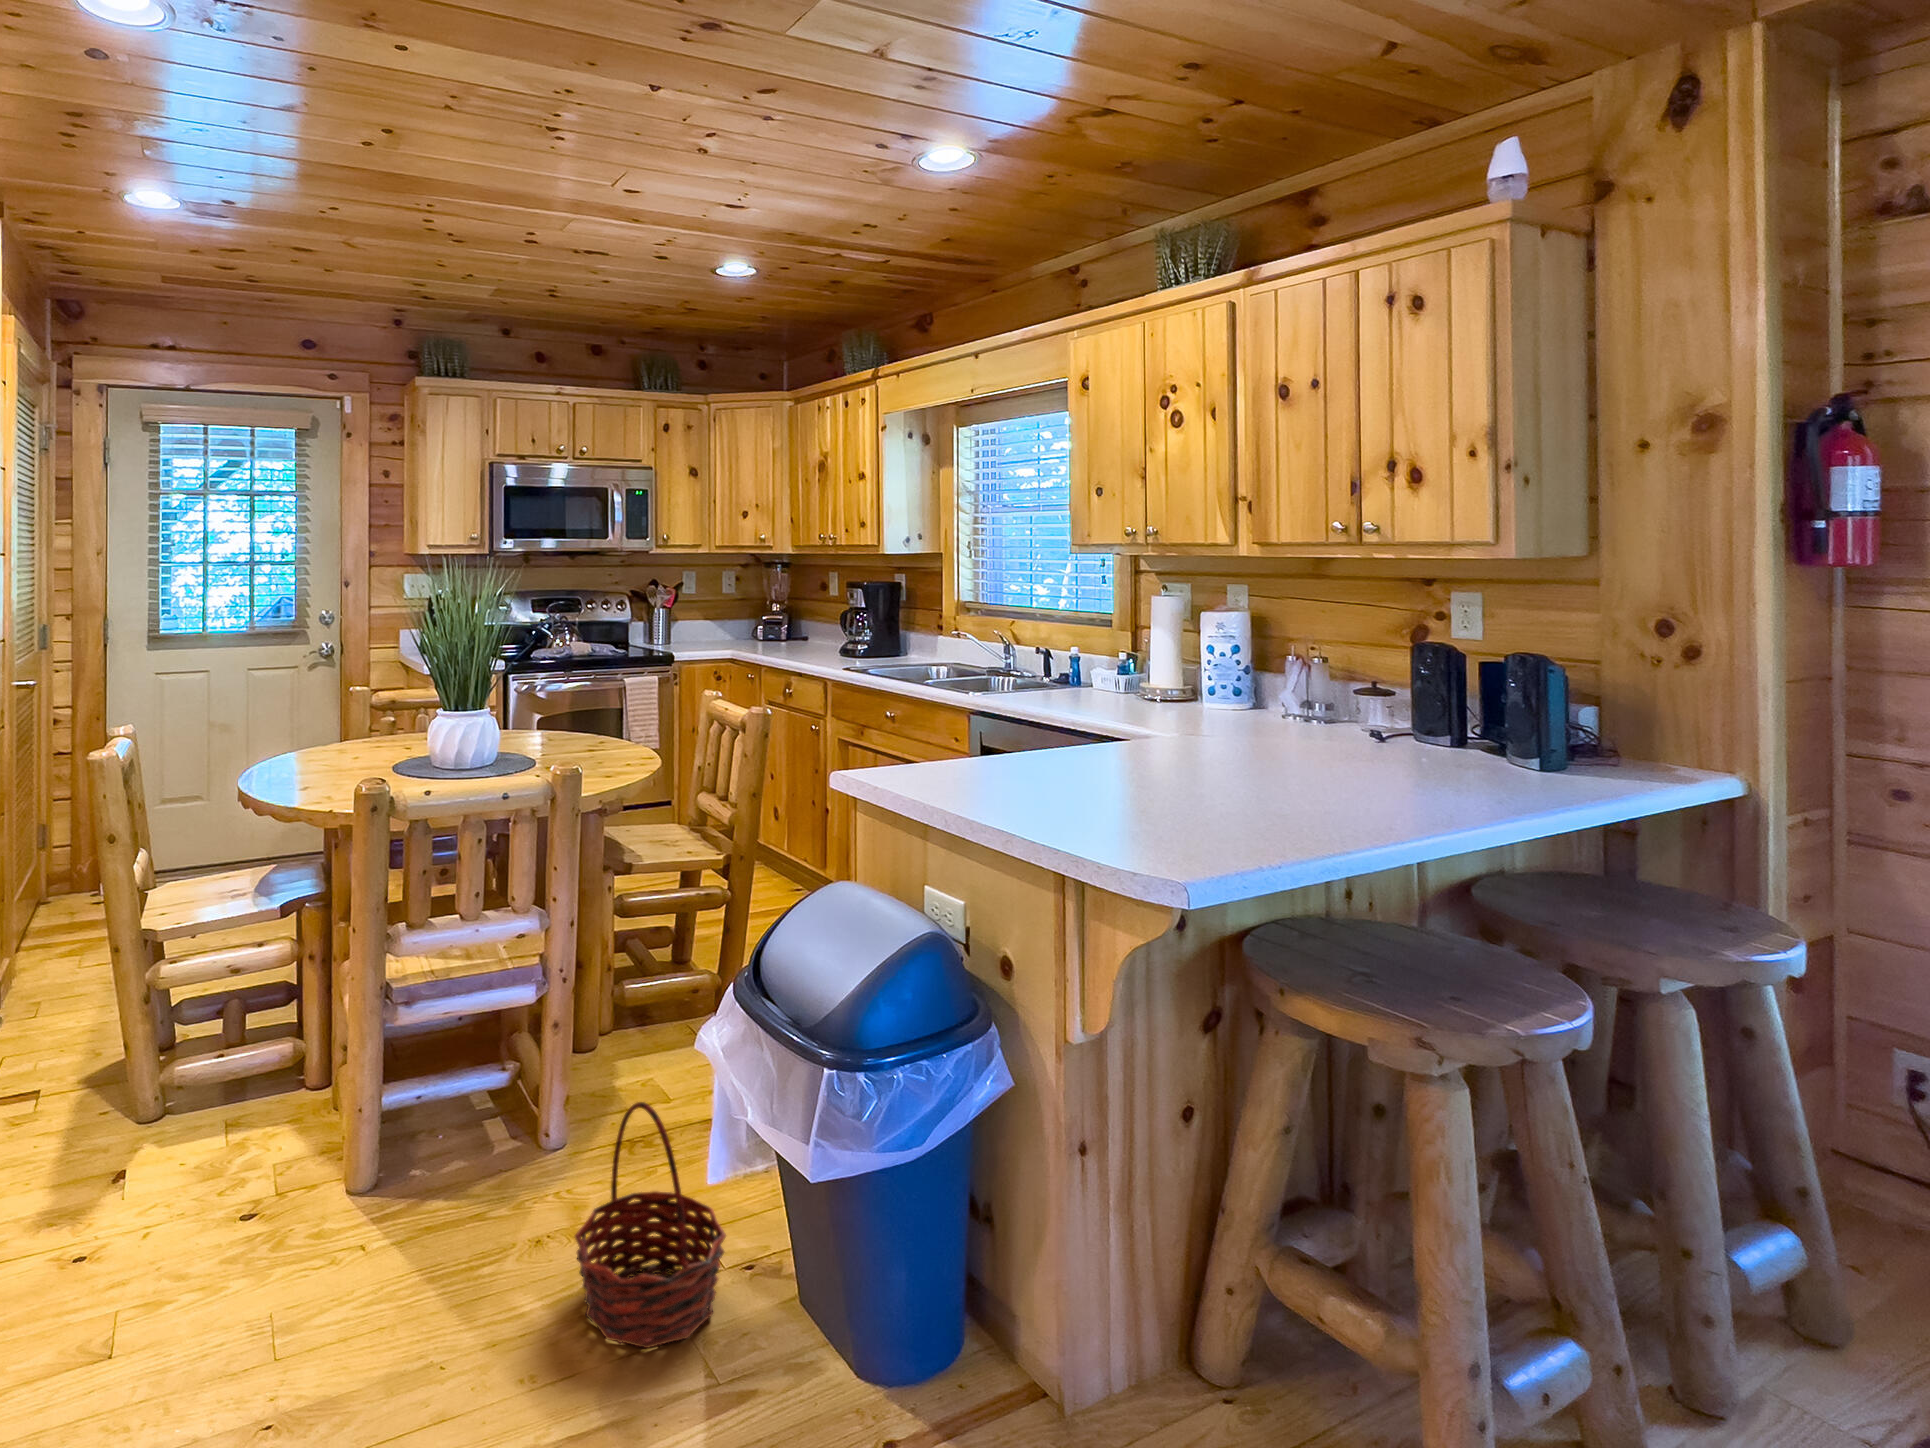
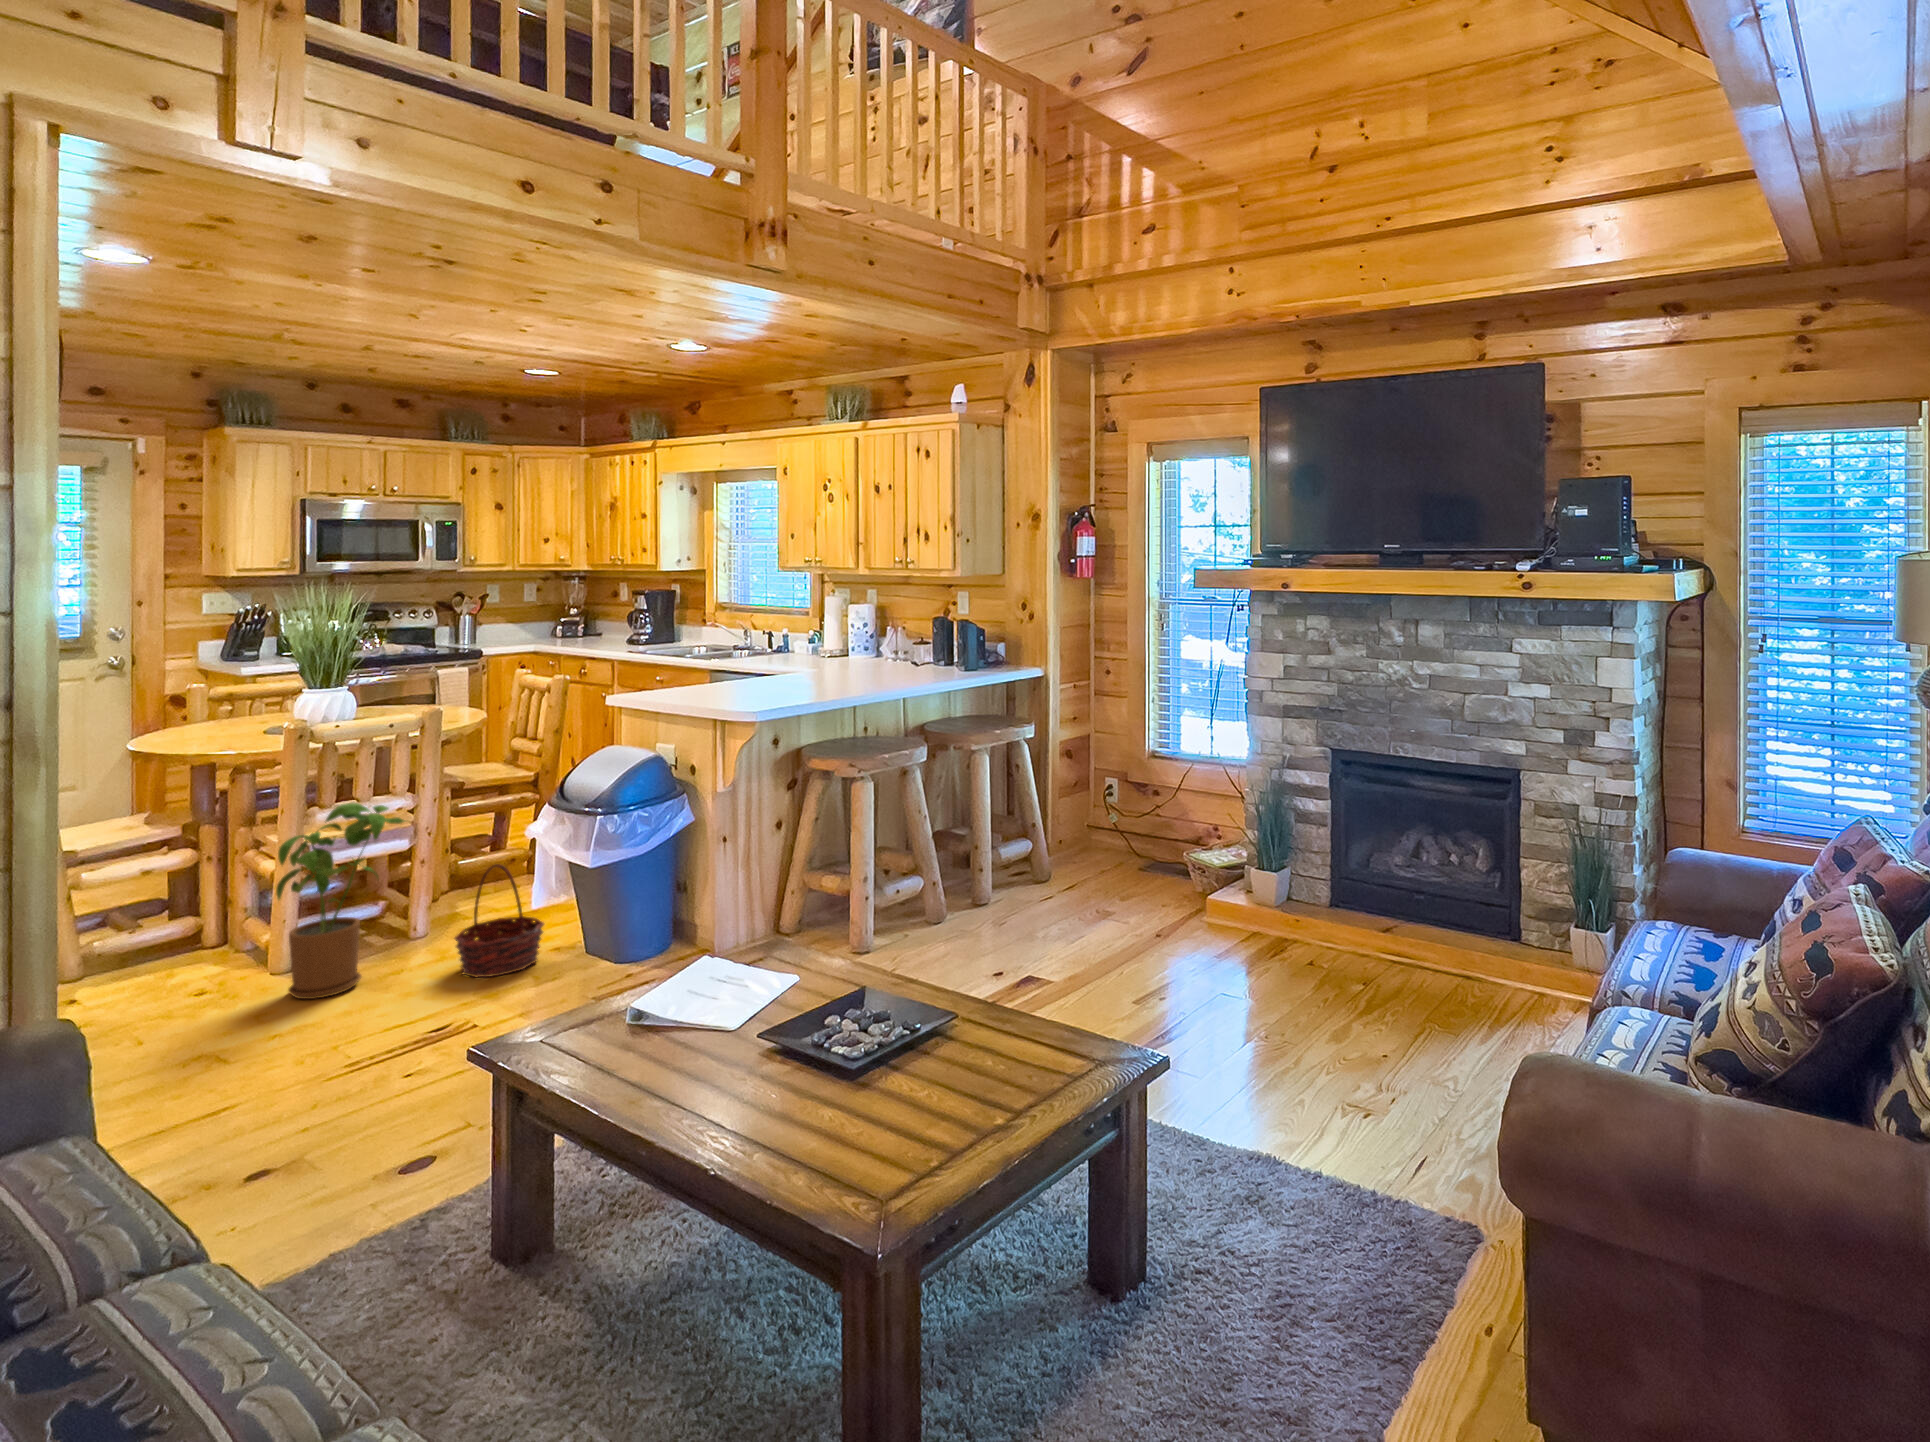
house plant: none [299,952,508,1315] -> present [276,803,405,999]

